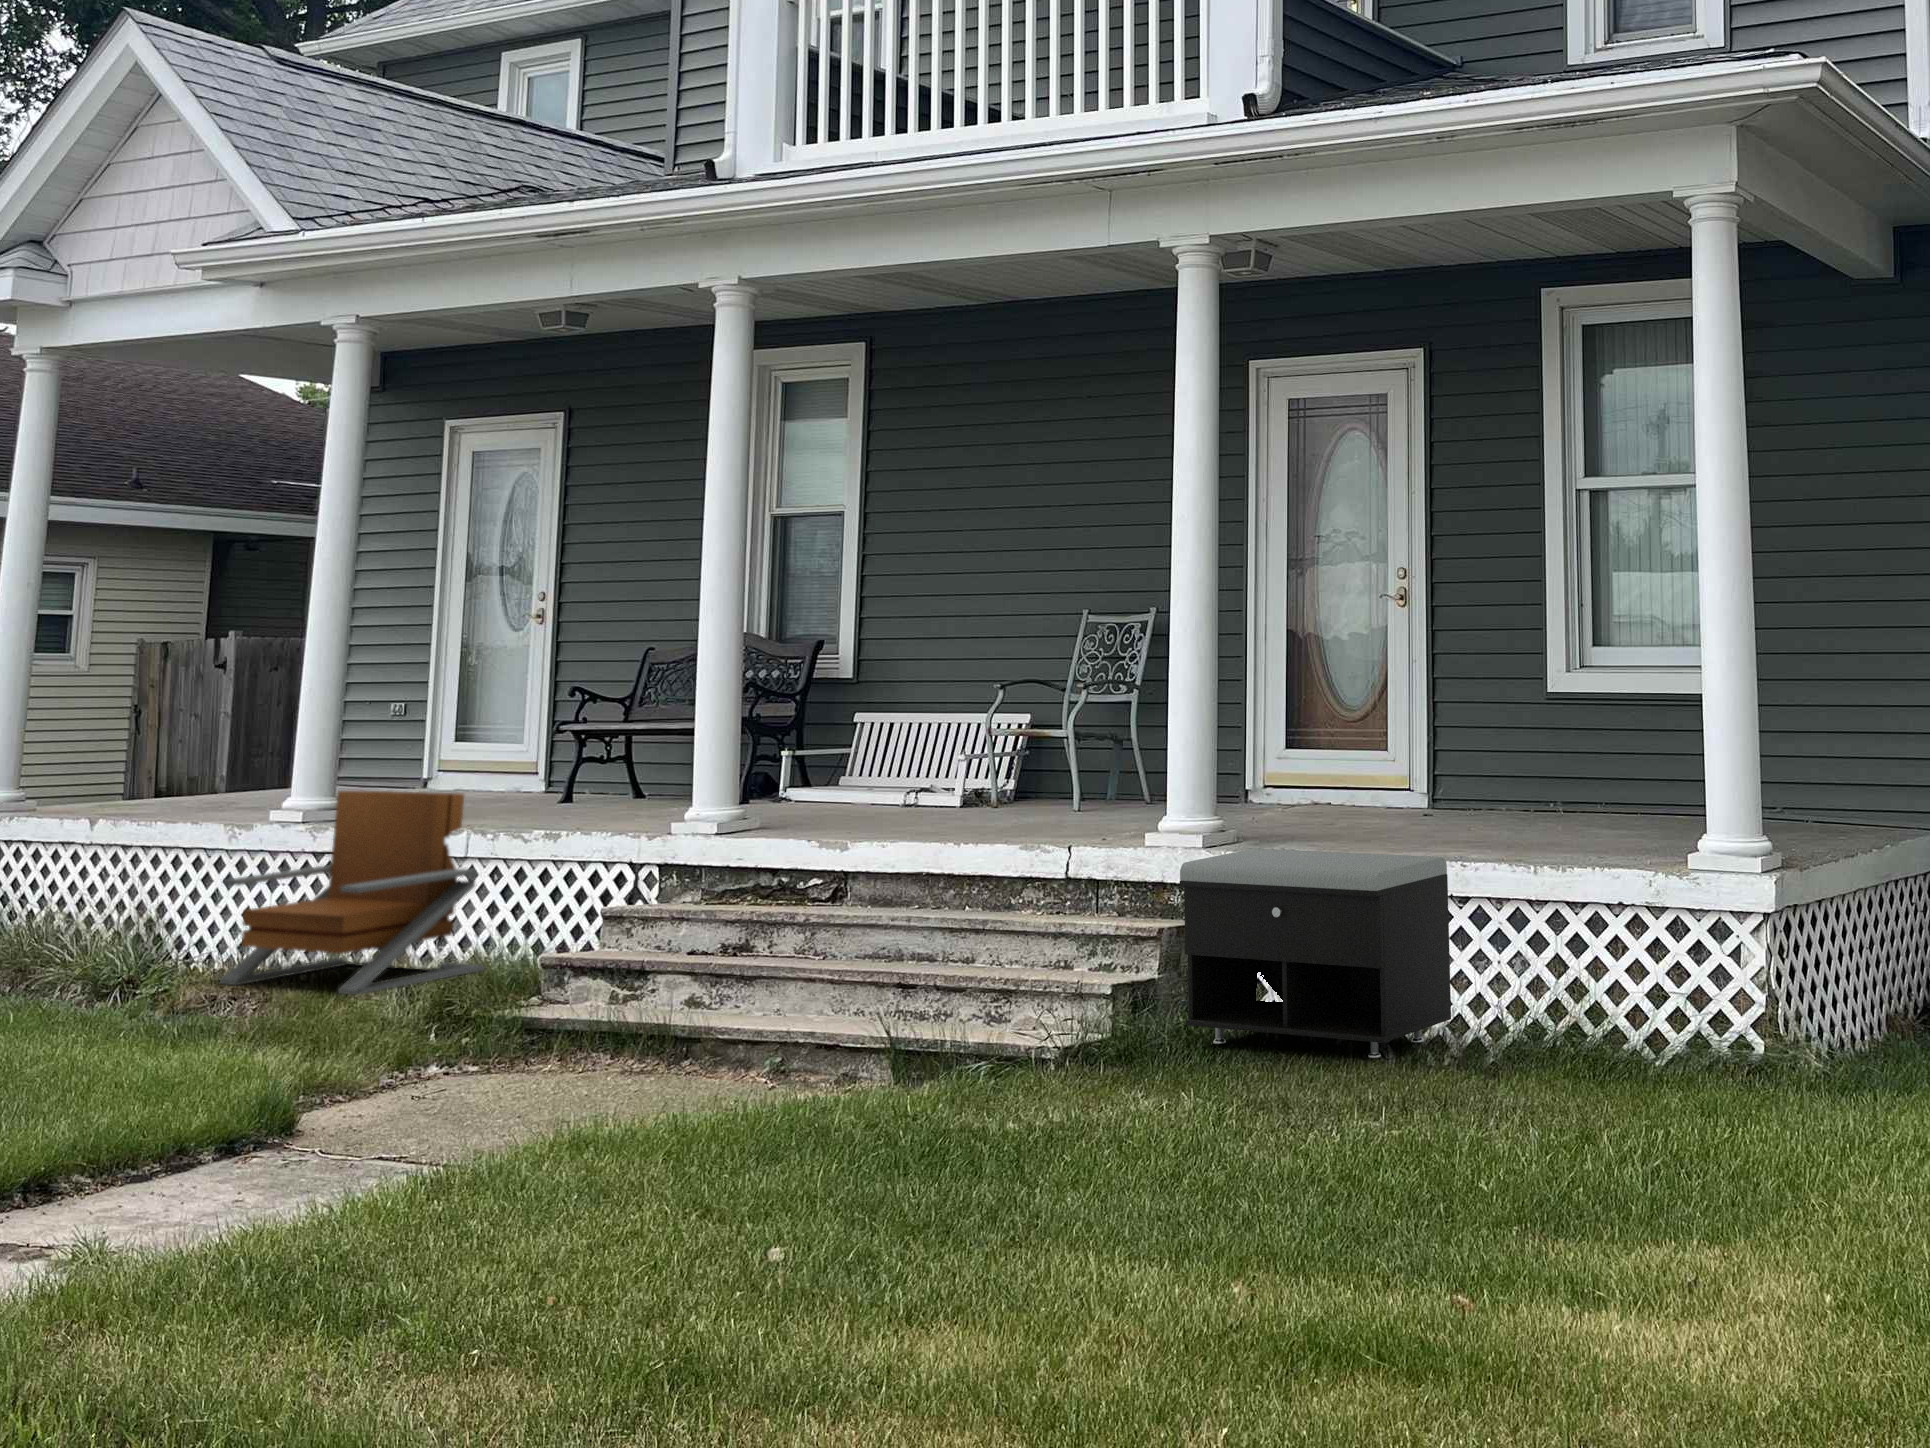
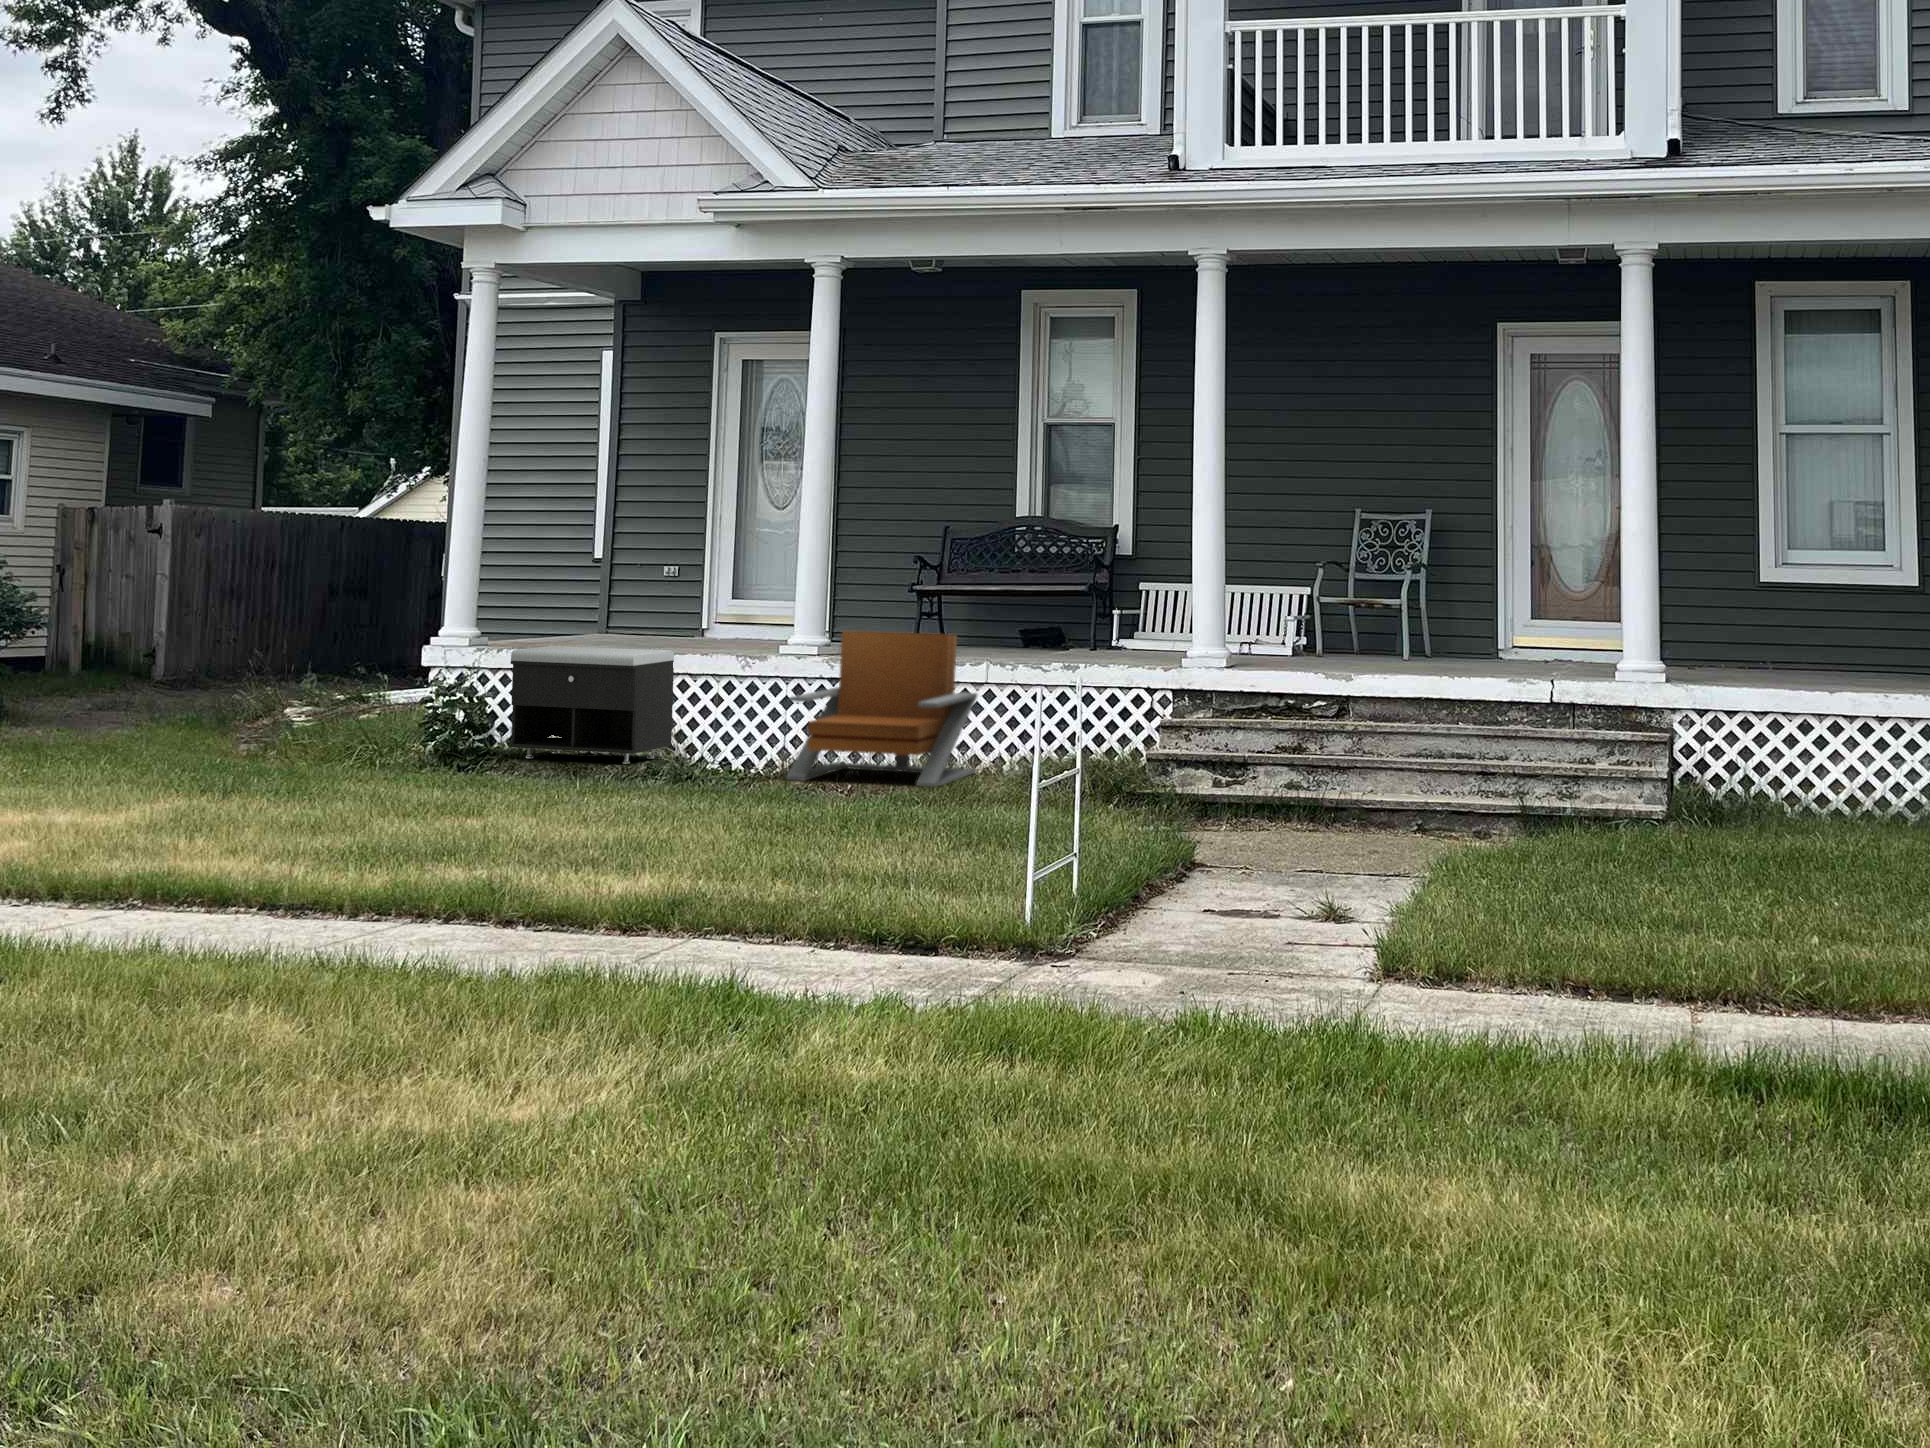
storage bench: present [1180,849,1451,1058] -> present [510,646,674,764]

